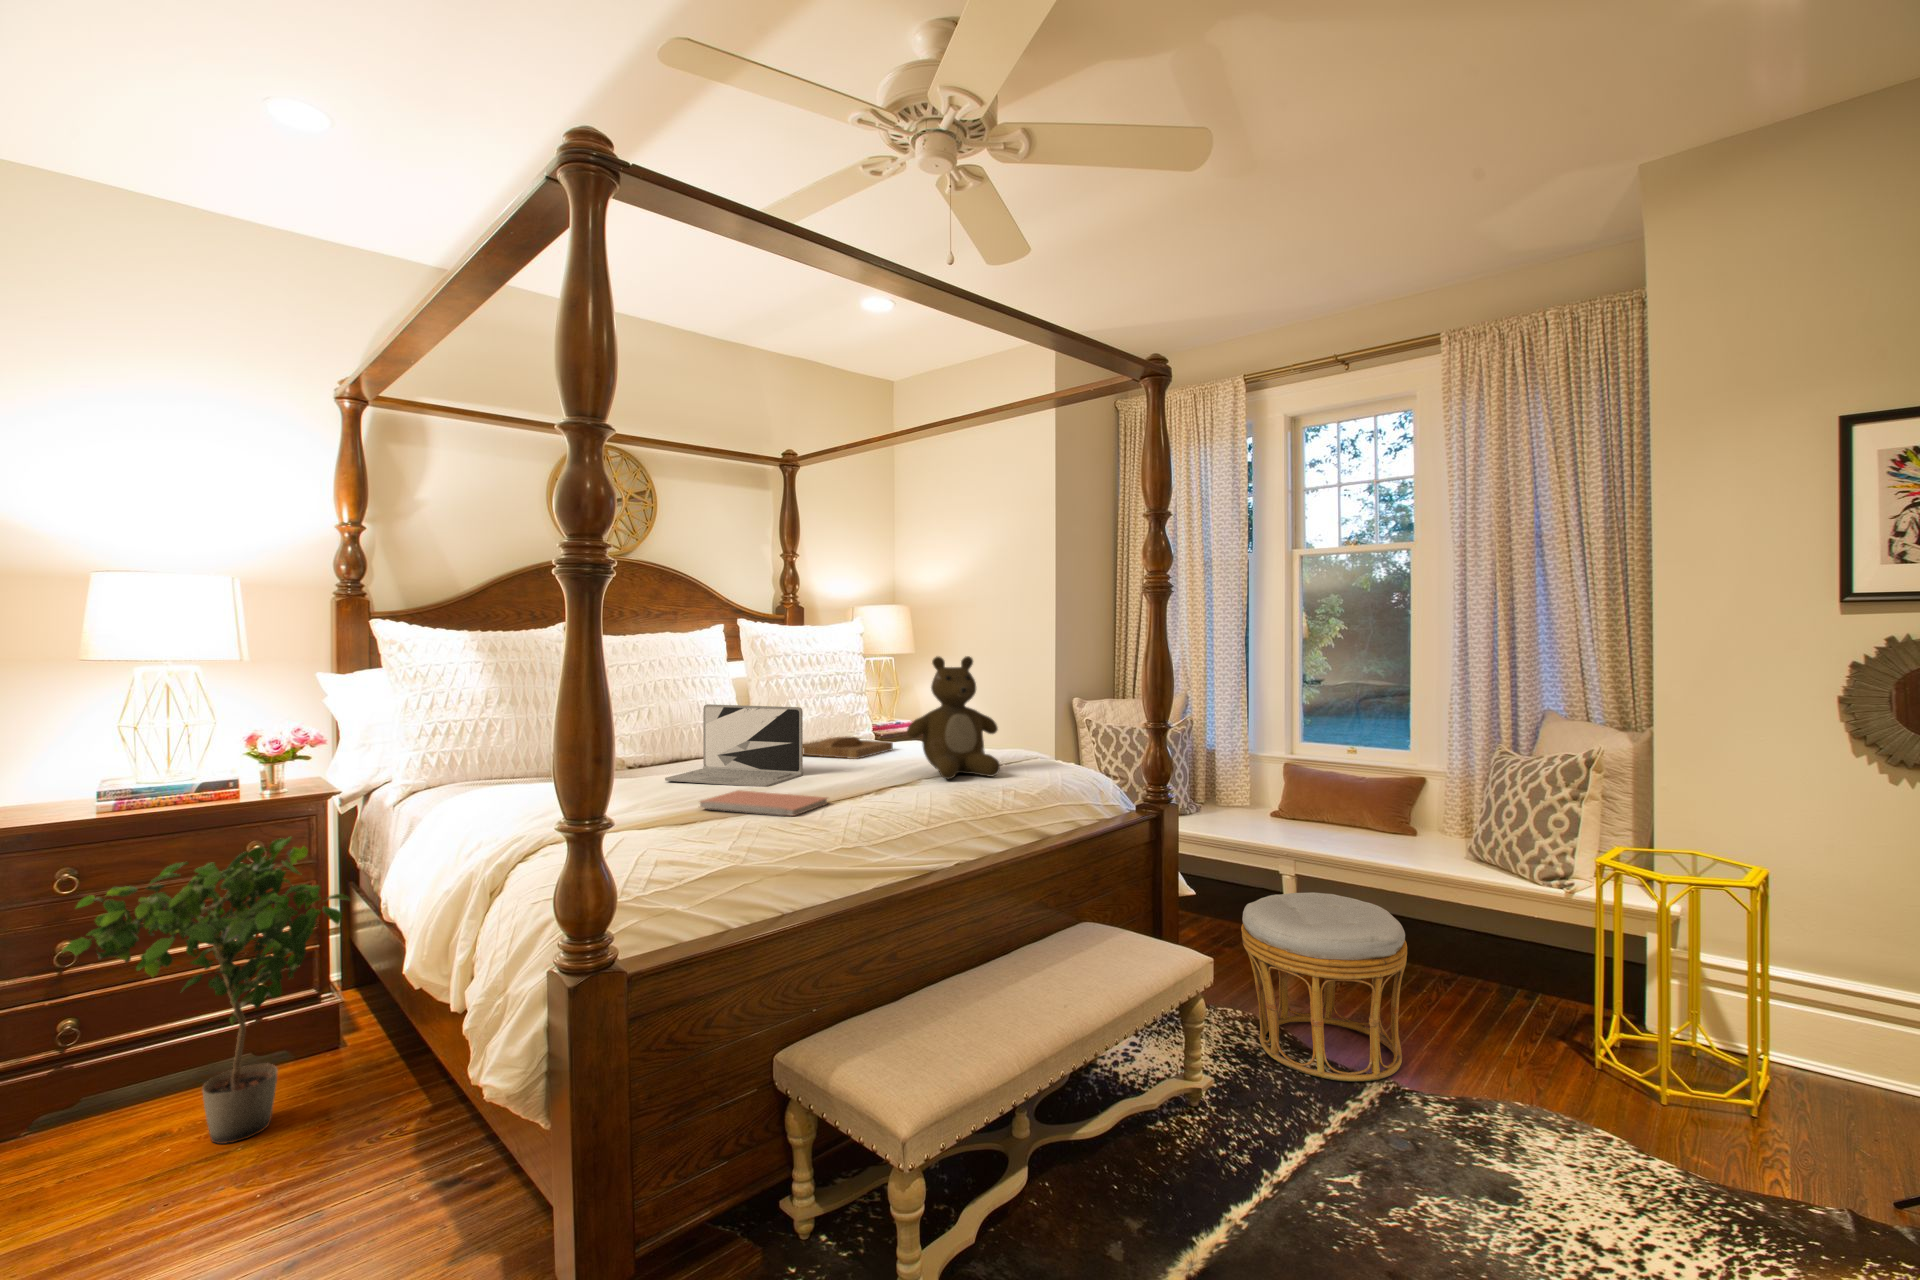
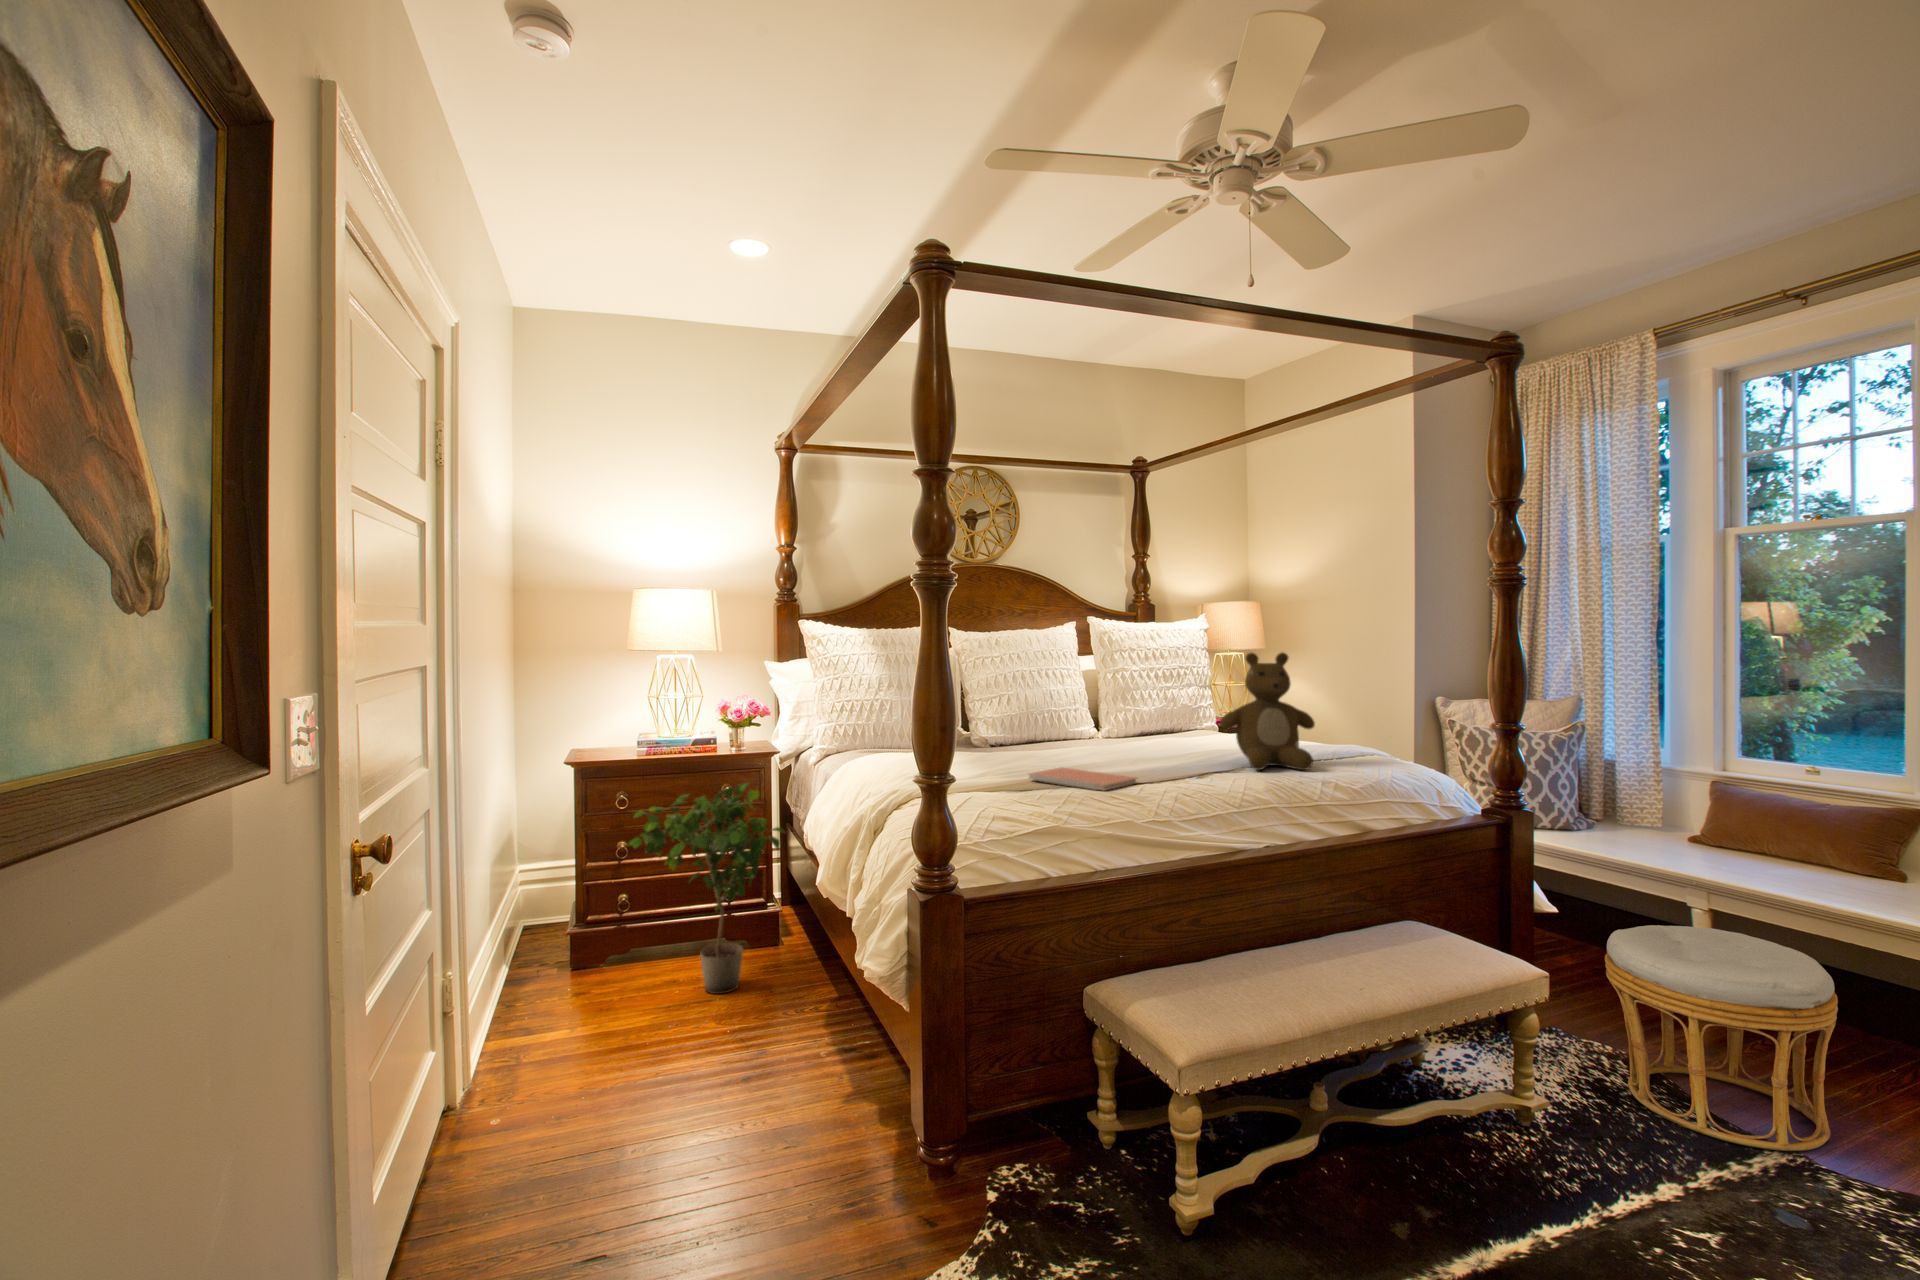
laptop: present [665,704,803,787] -> none [1007,693,1124,767]
tray: present [803,737,893,759] -> none [1125,727,1217,748]

